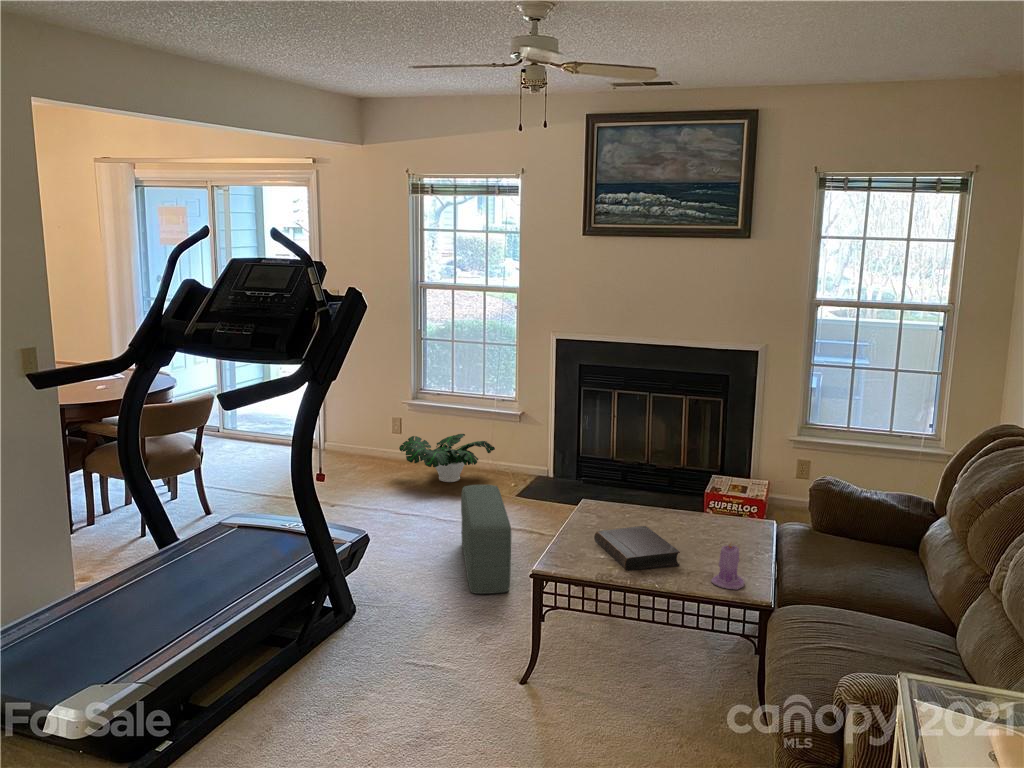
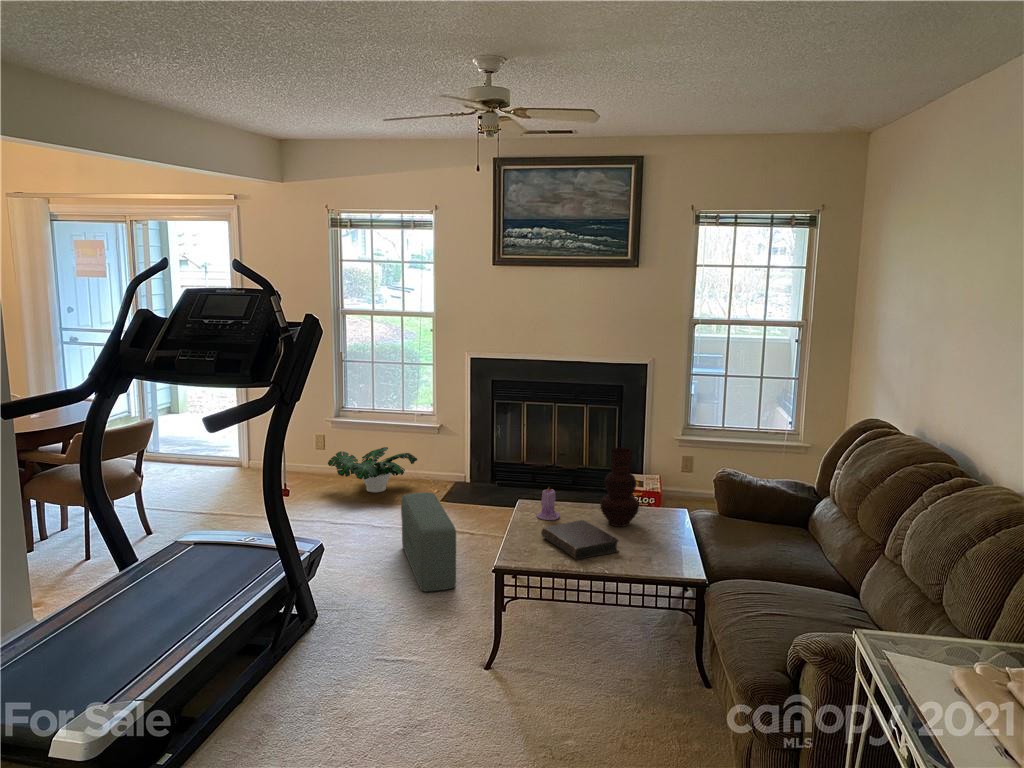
vase: none [668,444,714,537] -> present [600,447,639,527]
candle: present [711,544,745,590] -> present [536,488,560,520]

